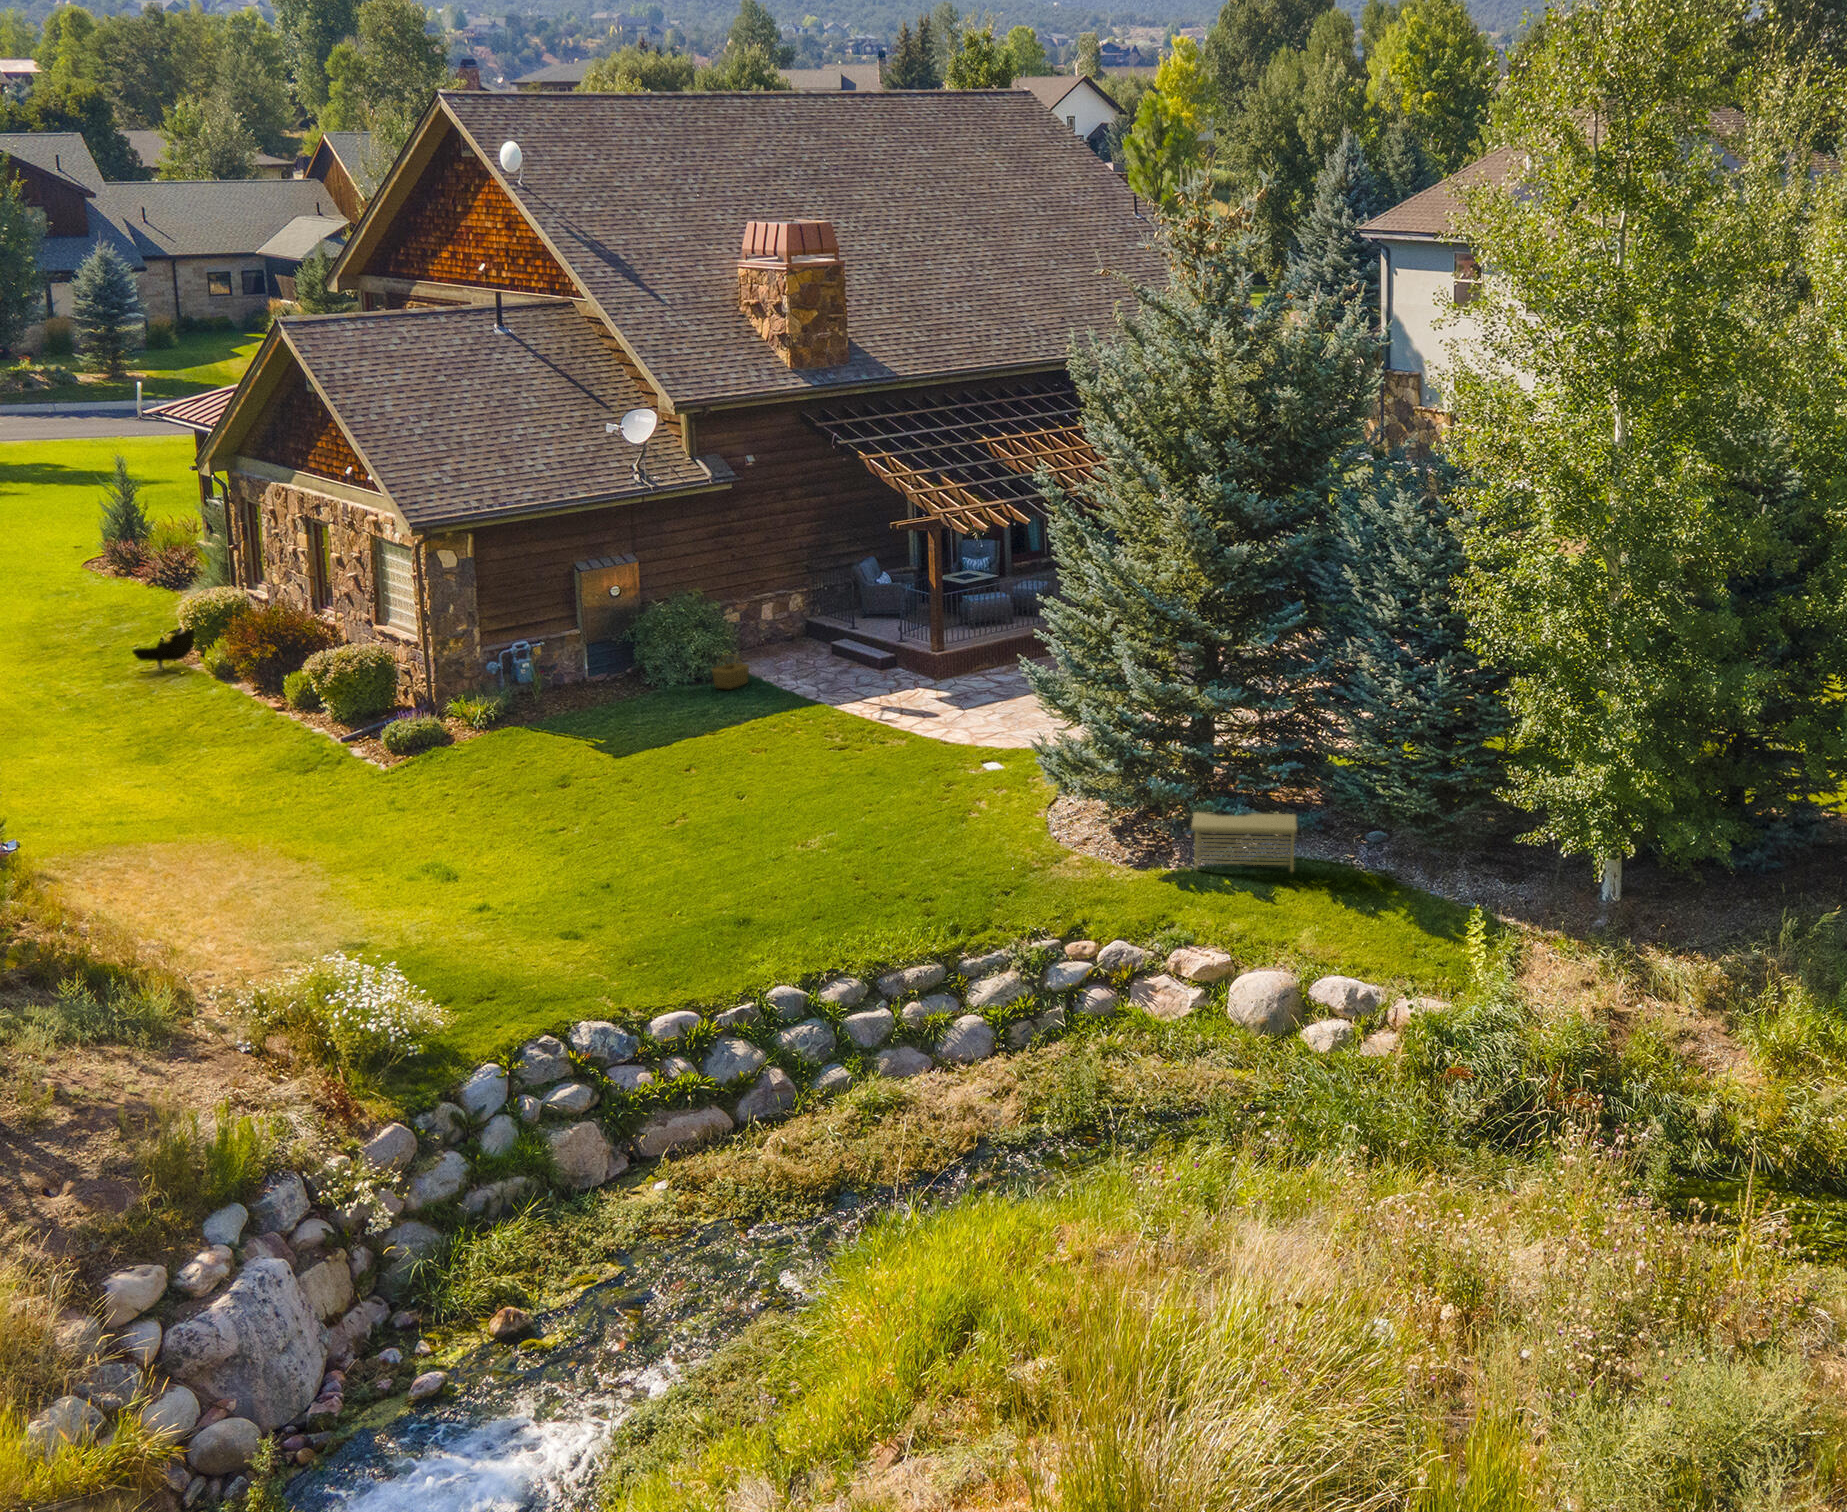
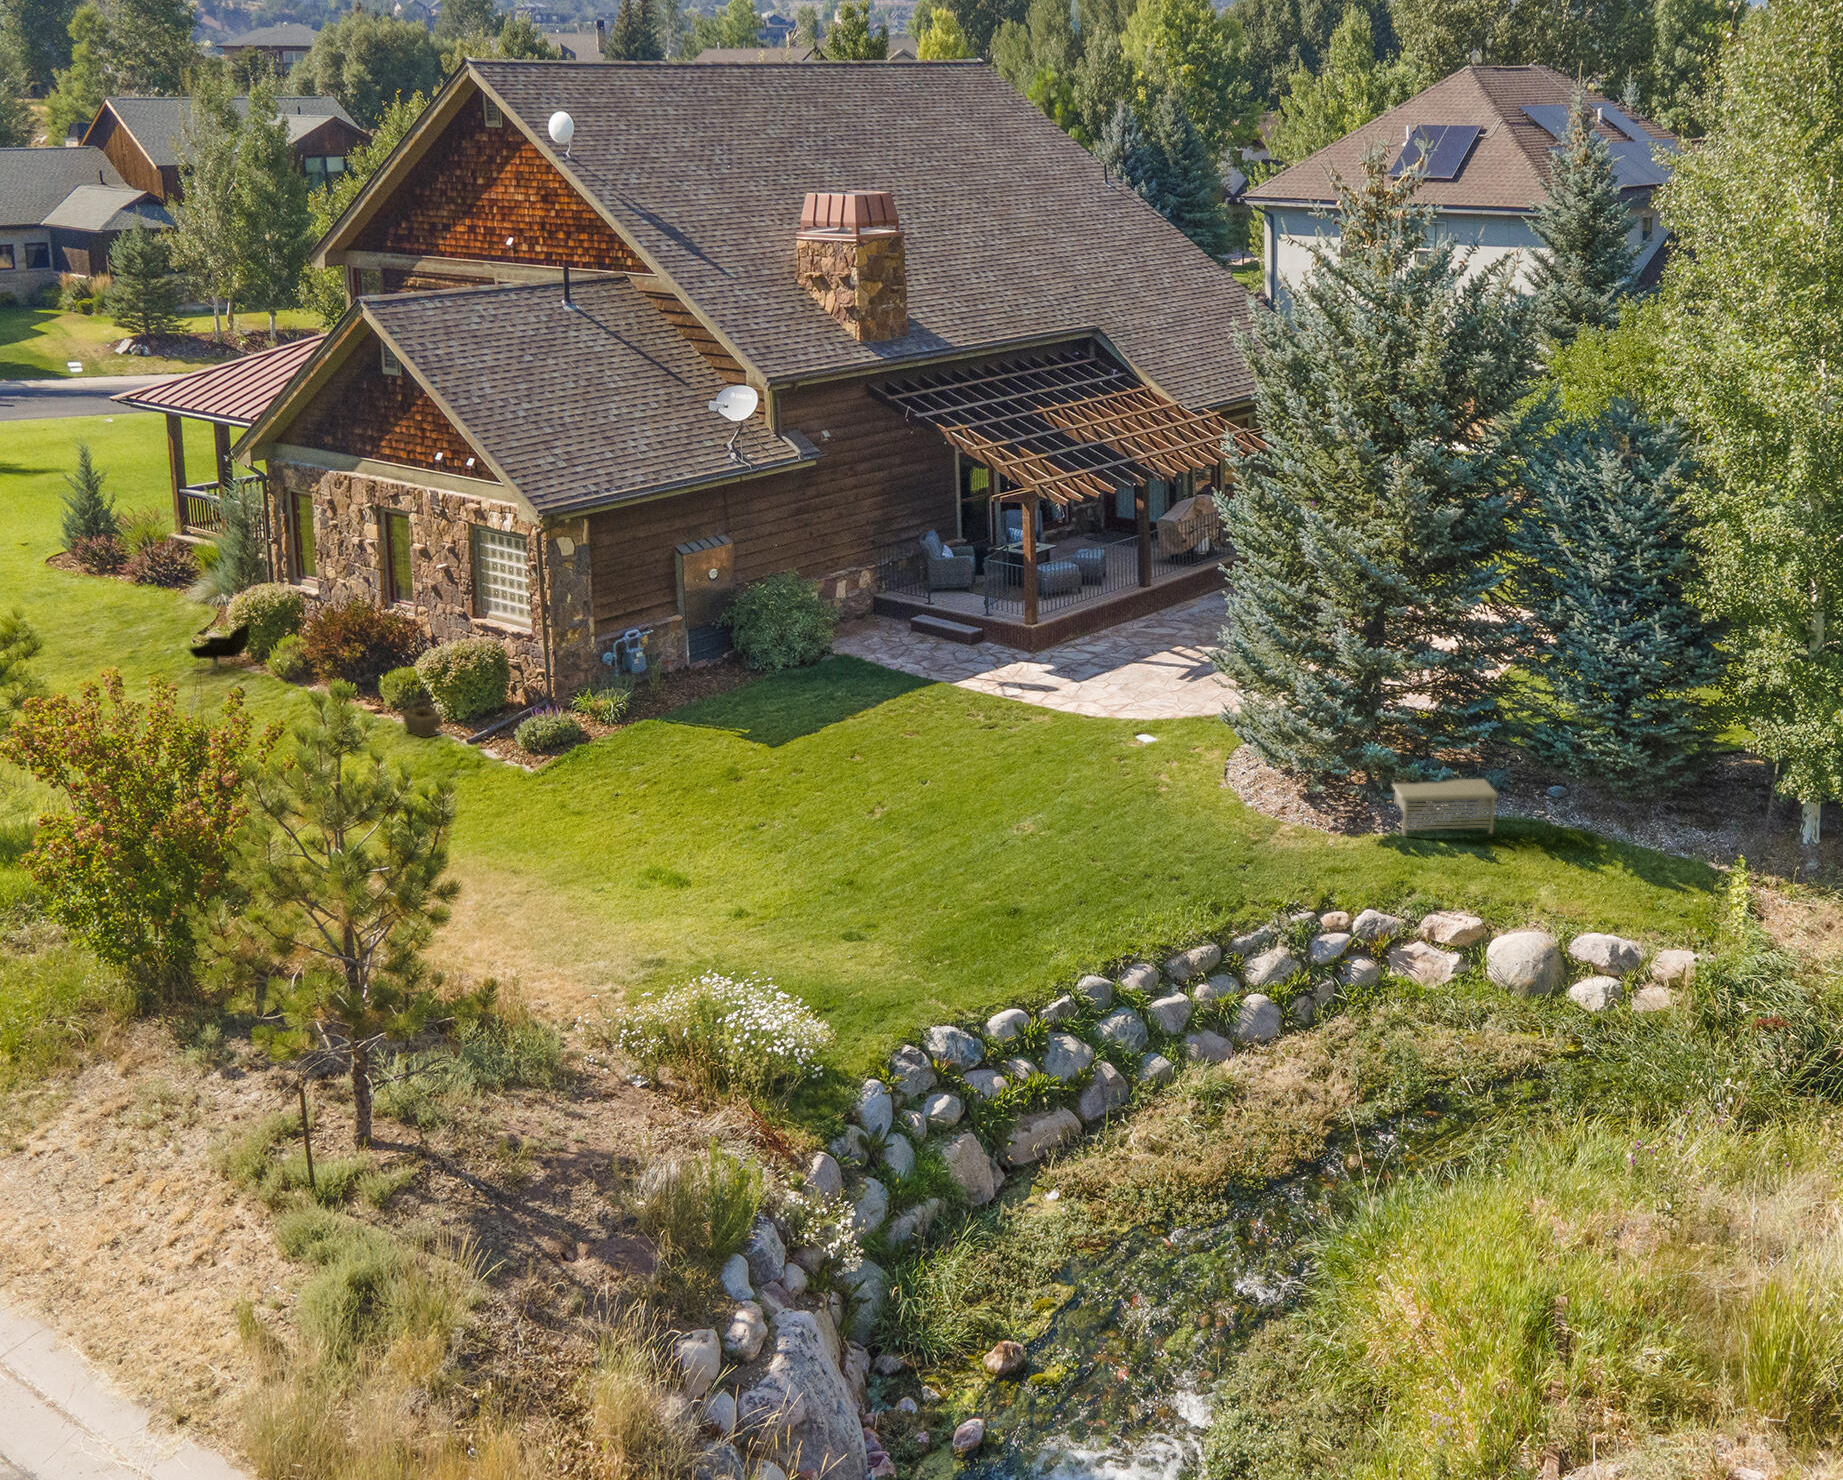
basket: present [712,654,749,690] -> present [402,699,442,738]

